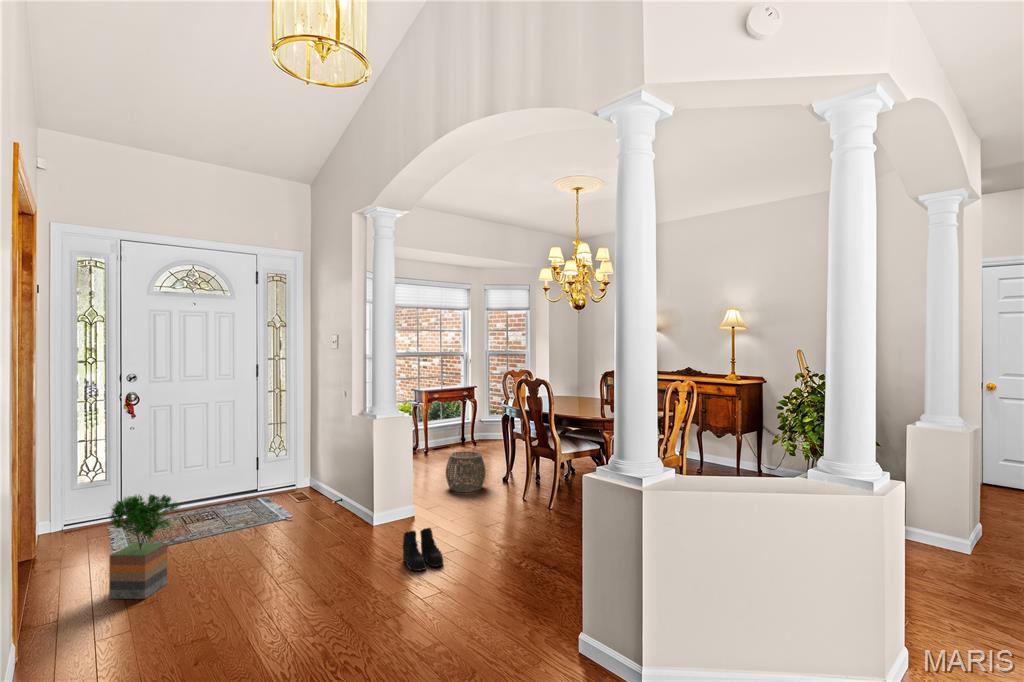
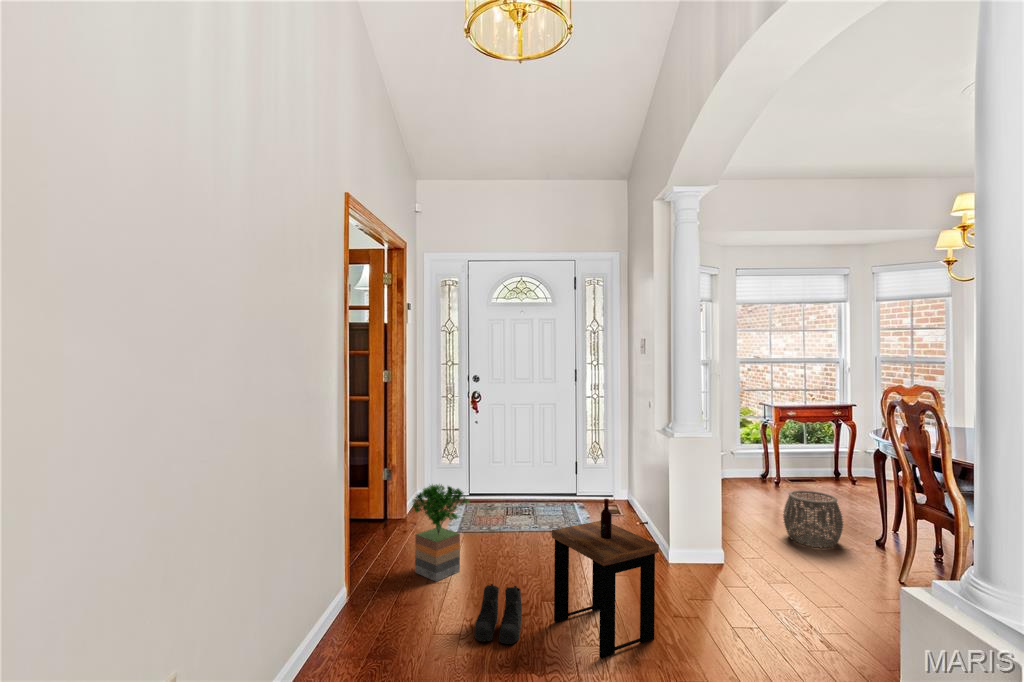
side table: none [295,472,392,603] -> present [552,499,659,658]
boots: present [403,528,443,571] -> present [475,584,522,644]

